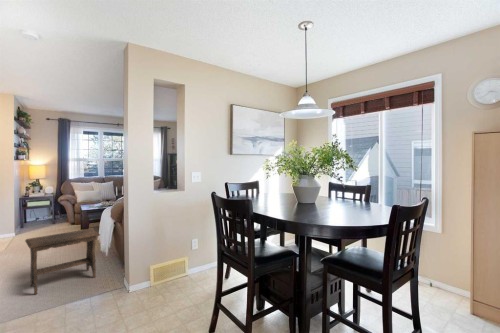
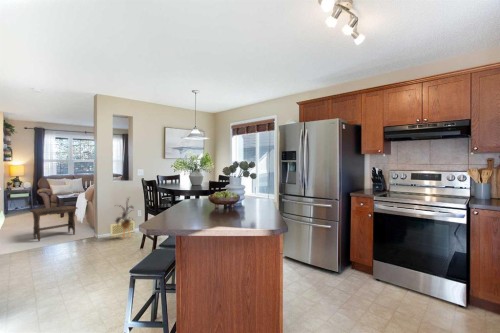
house plant: none [153,221,192,296] -> present [116,199,133,236]

